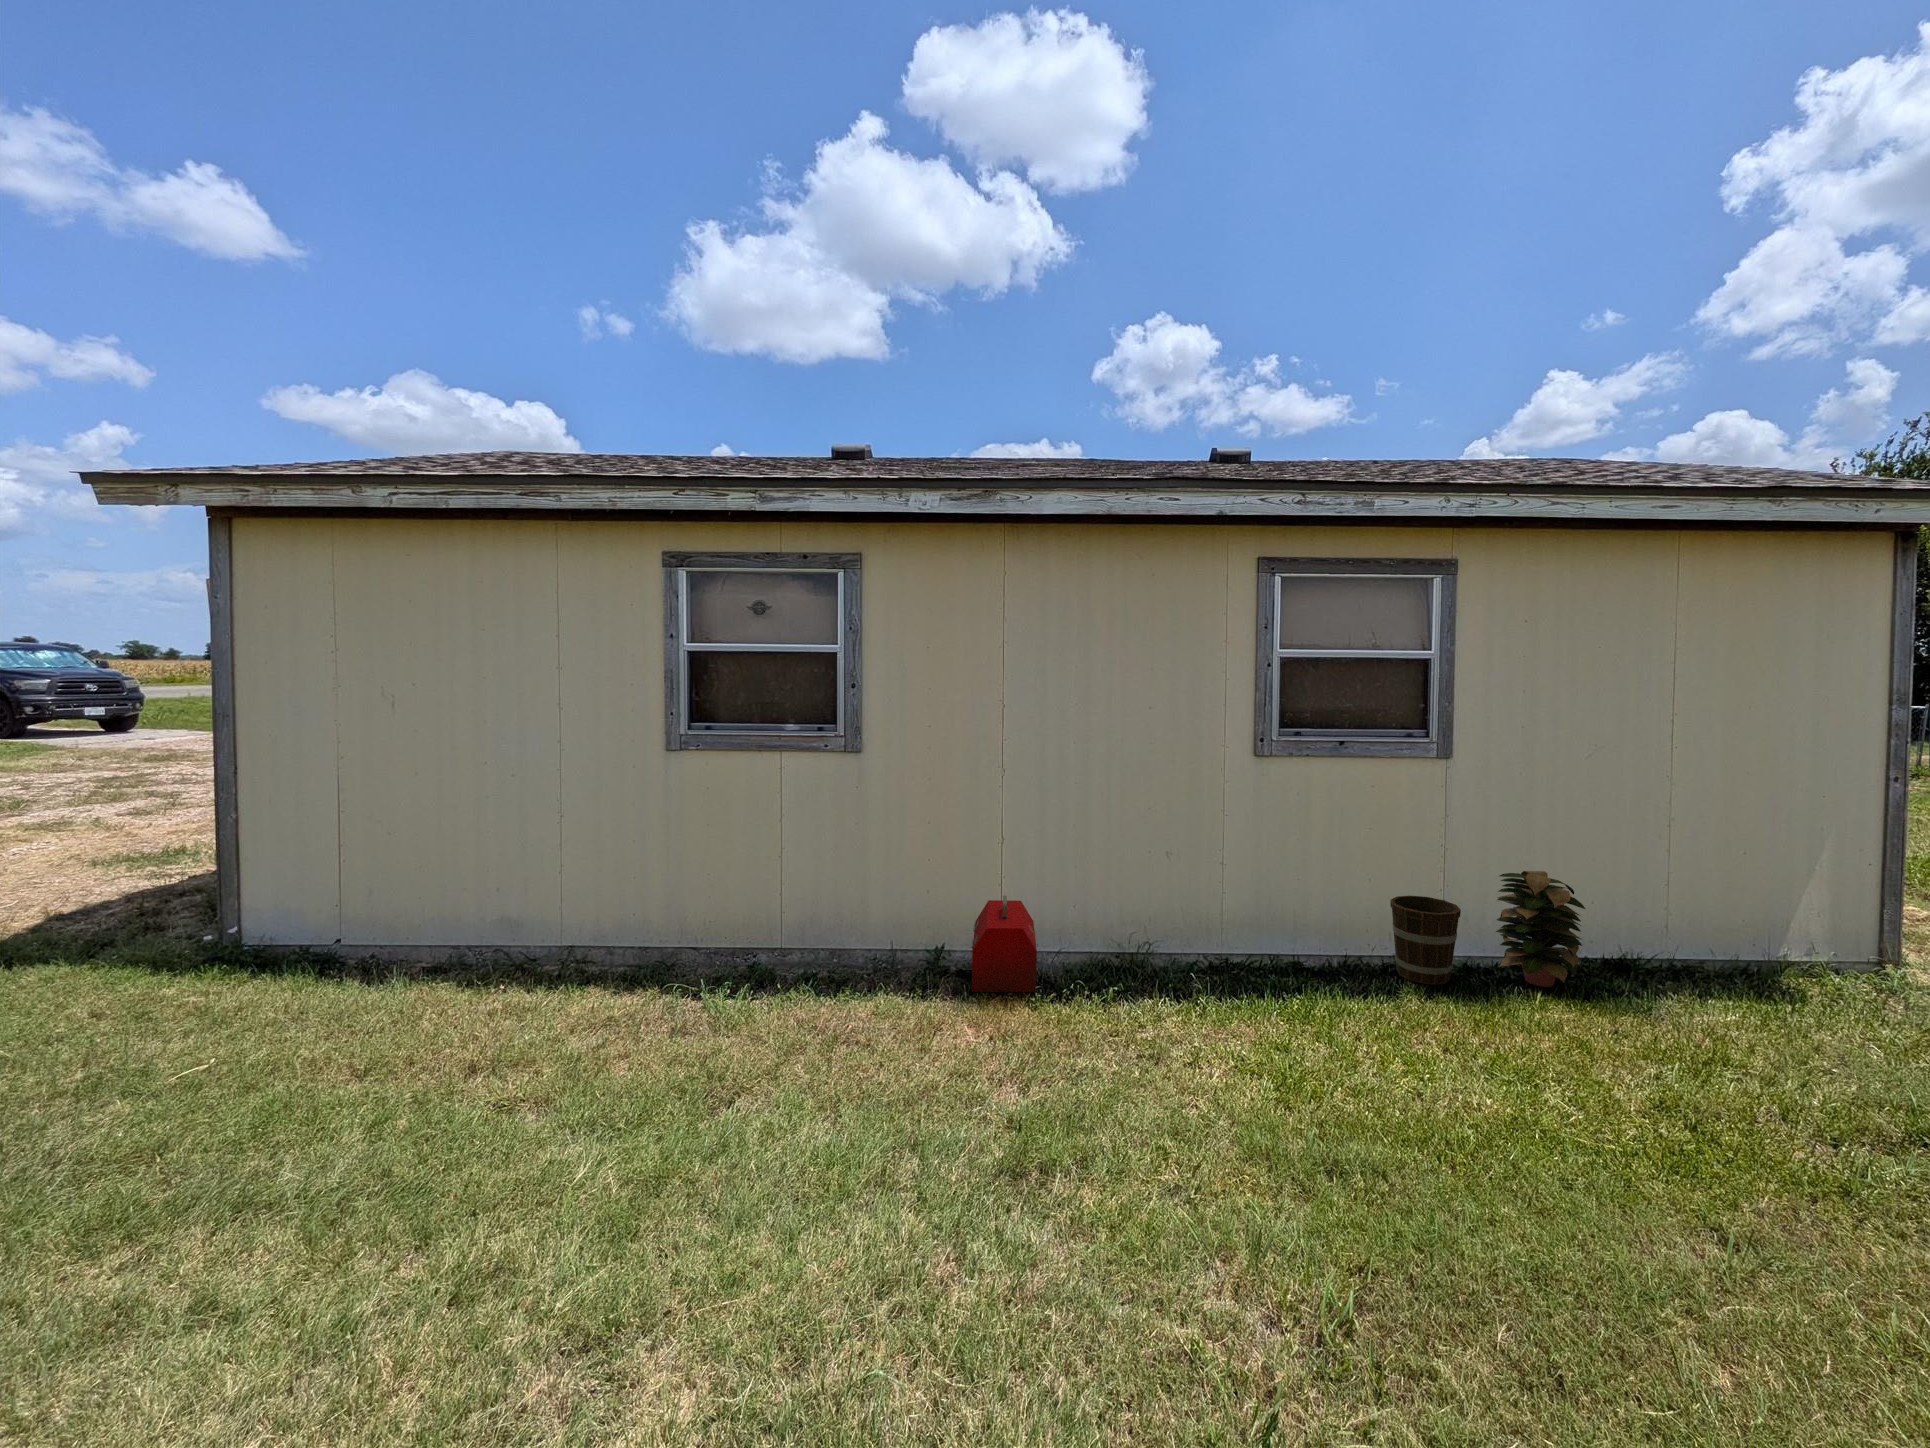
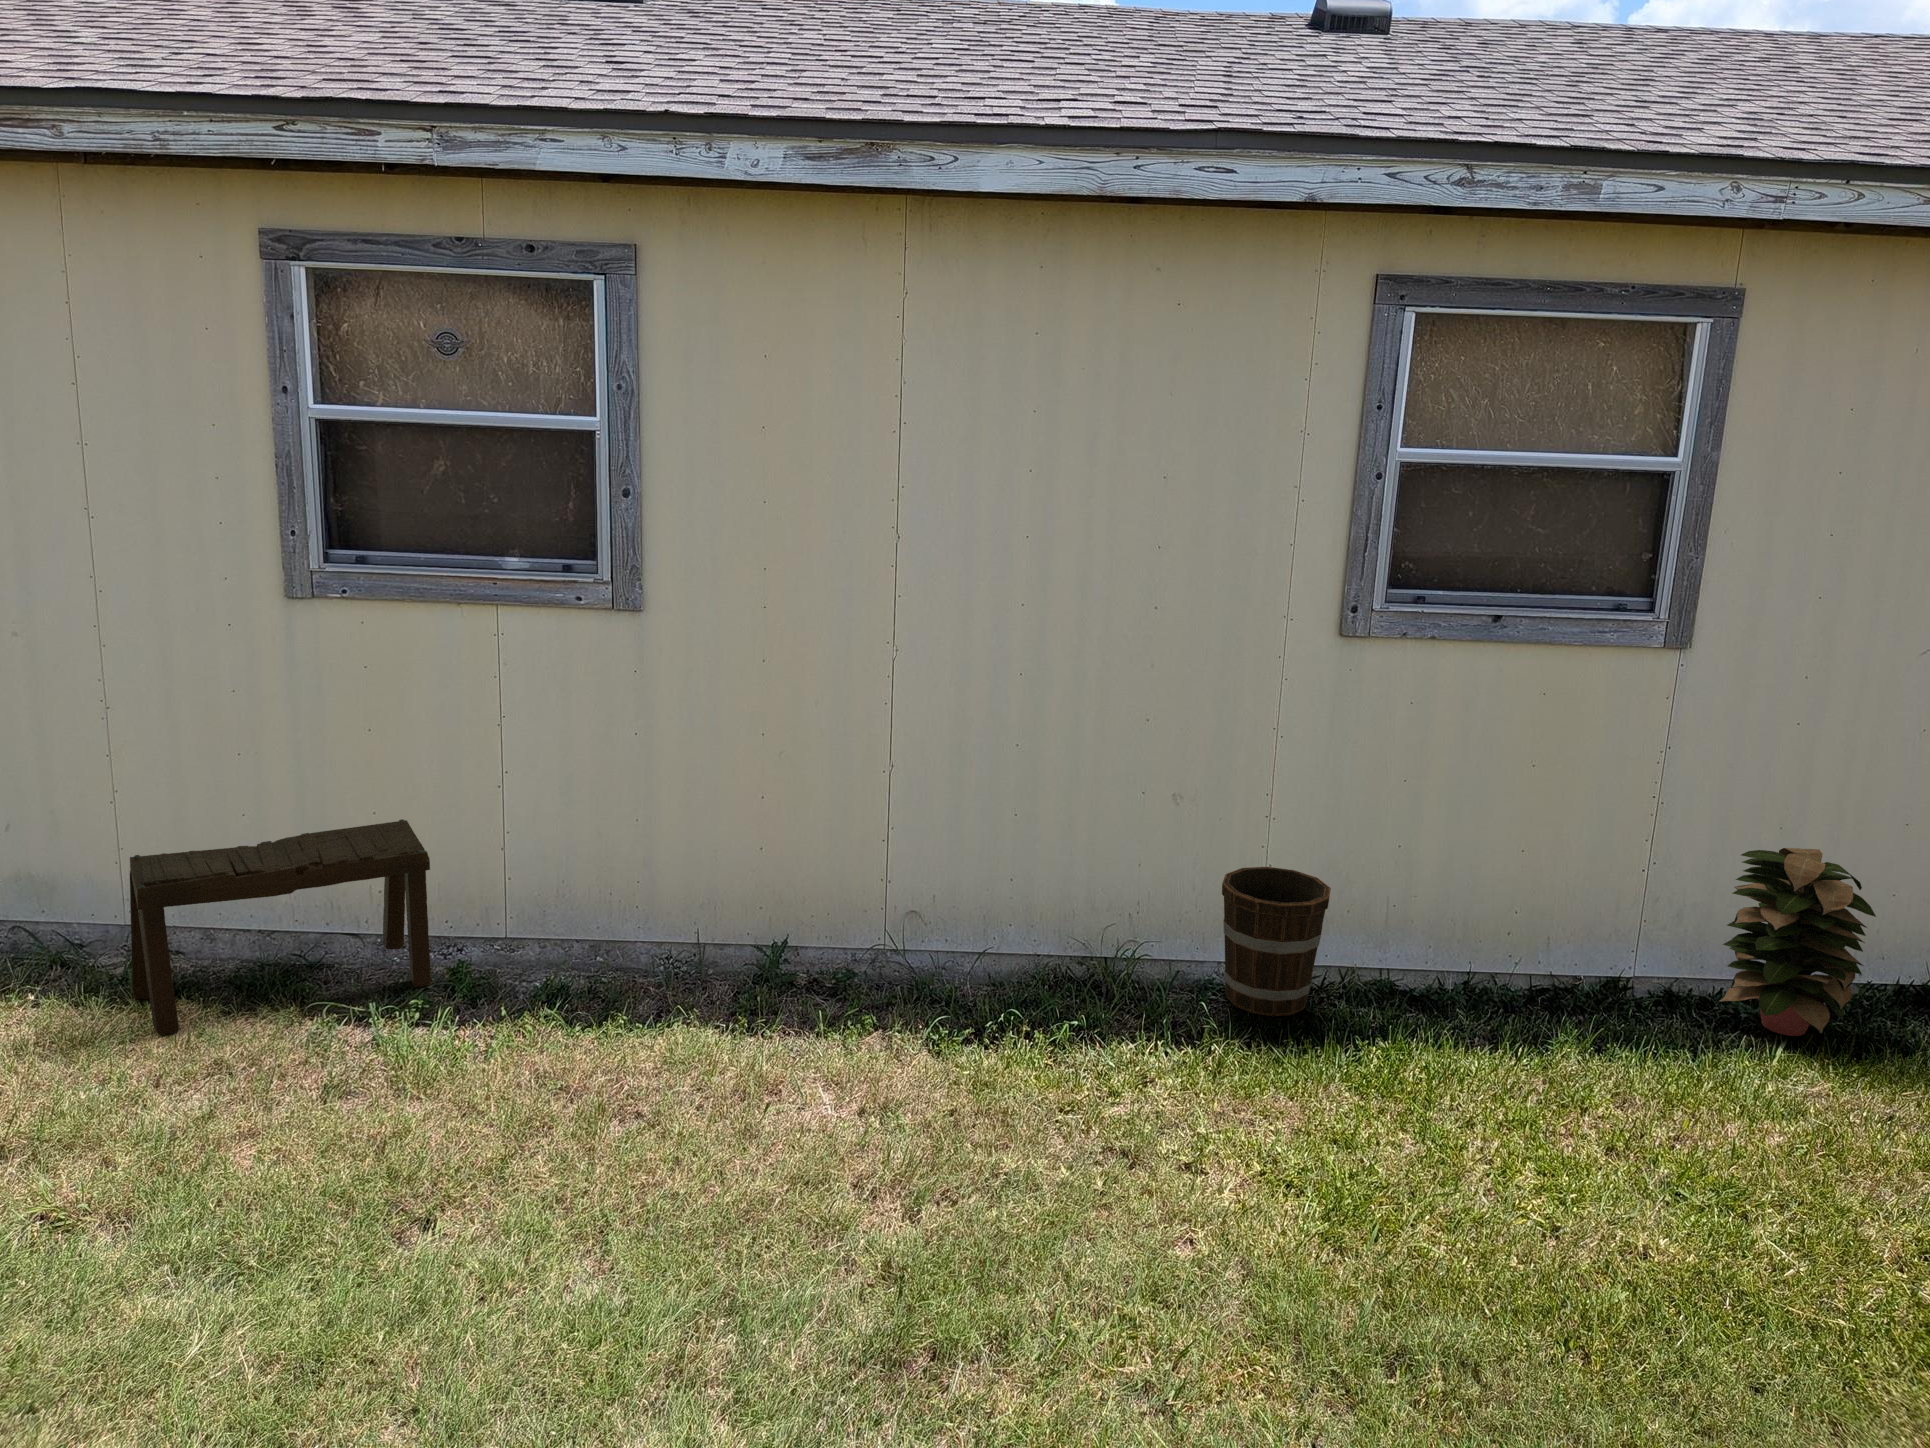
bench: none [563,876,738,1001] -> present [130,819,431,1036]
toolbox: present [972,896,1037,992] -> none [835,867,947,1032]
bucket: present [1390,896,1461,985] -> present [1222,867,1331,1016]

